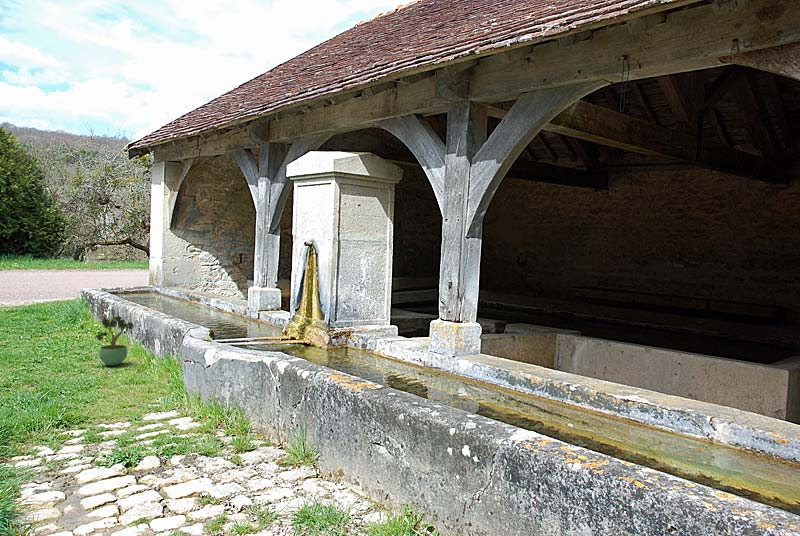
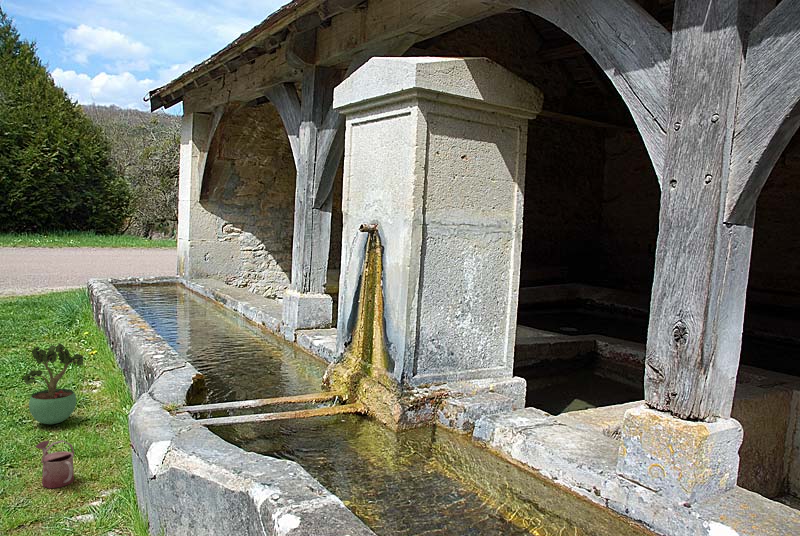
watering can: none [122,362,148,387] -> present [36,440,75,488]

